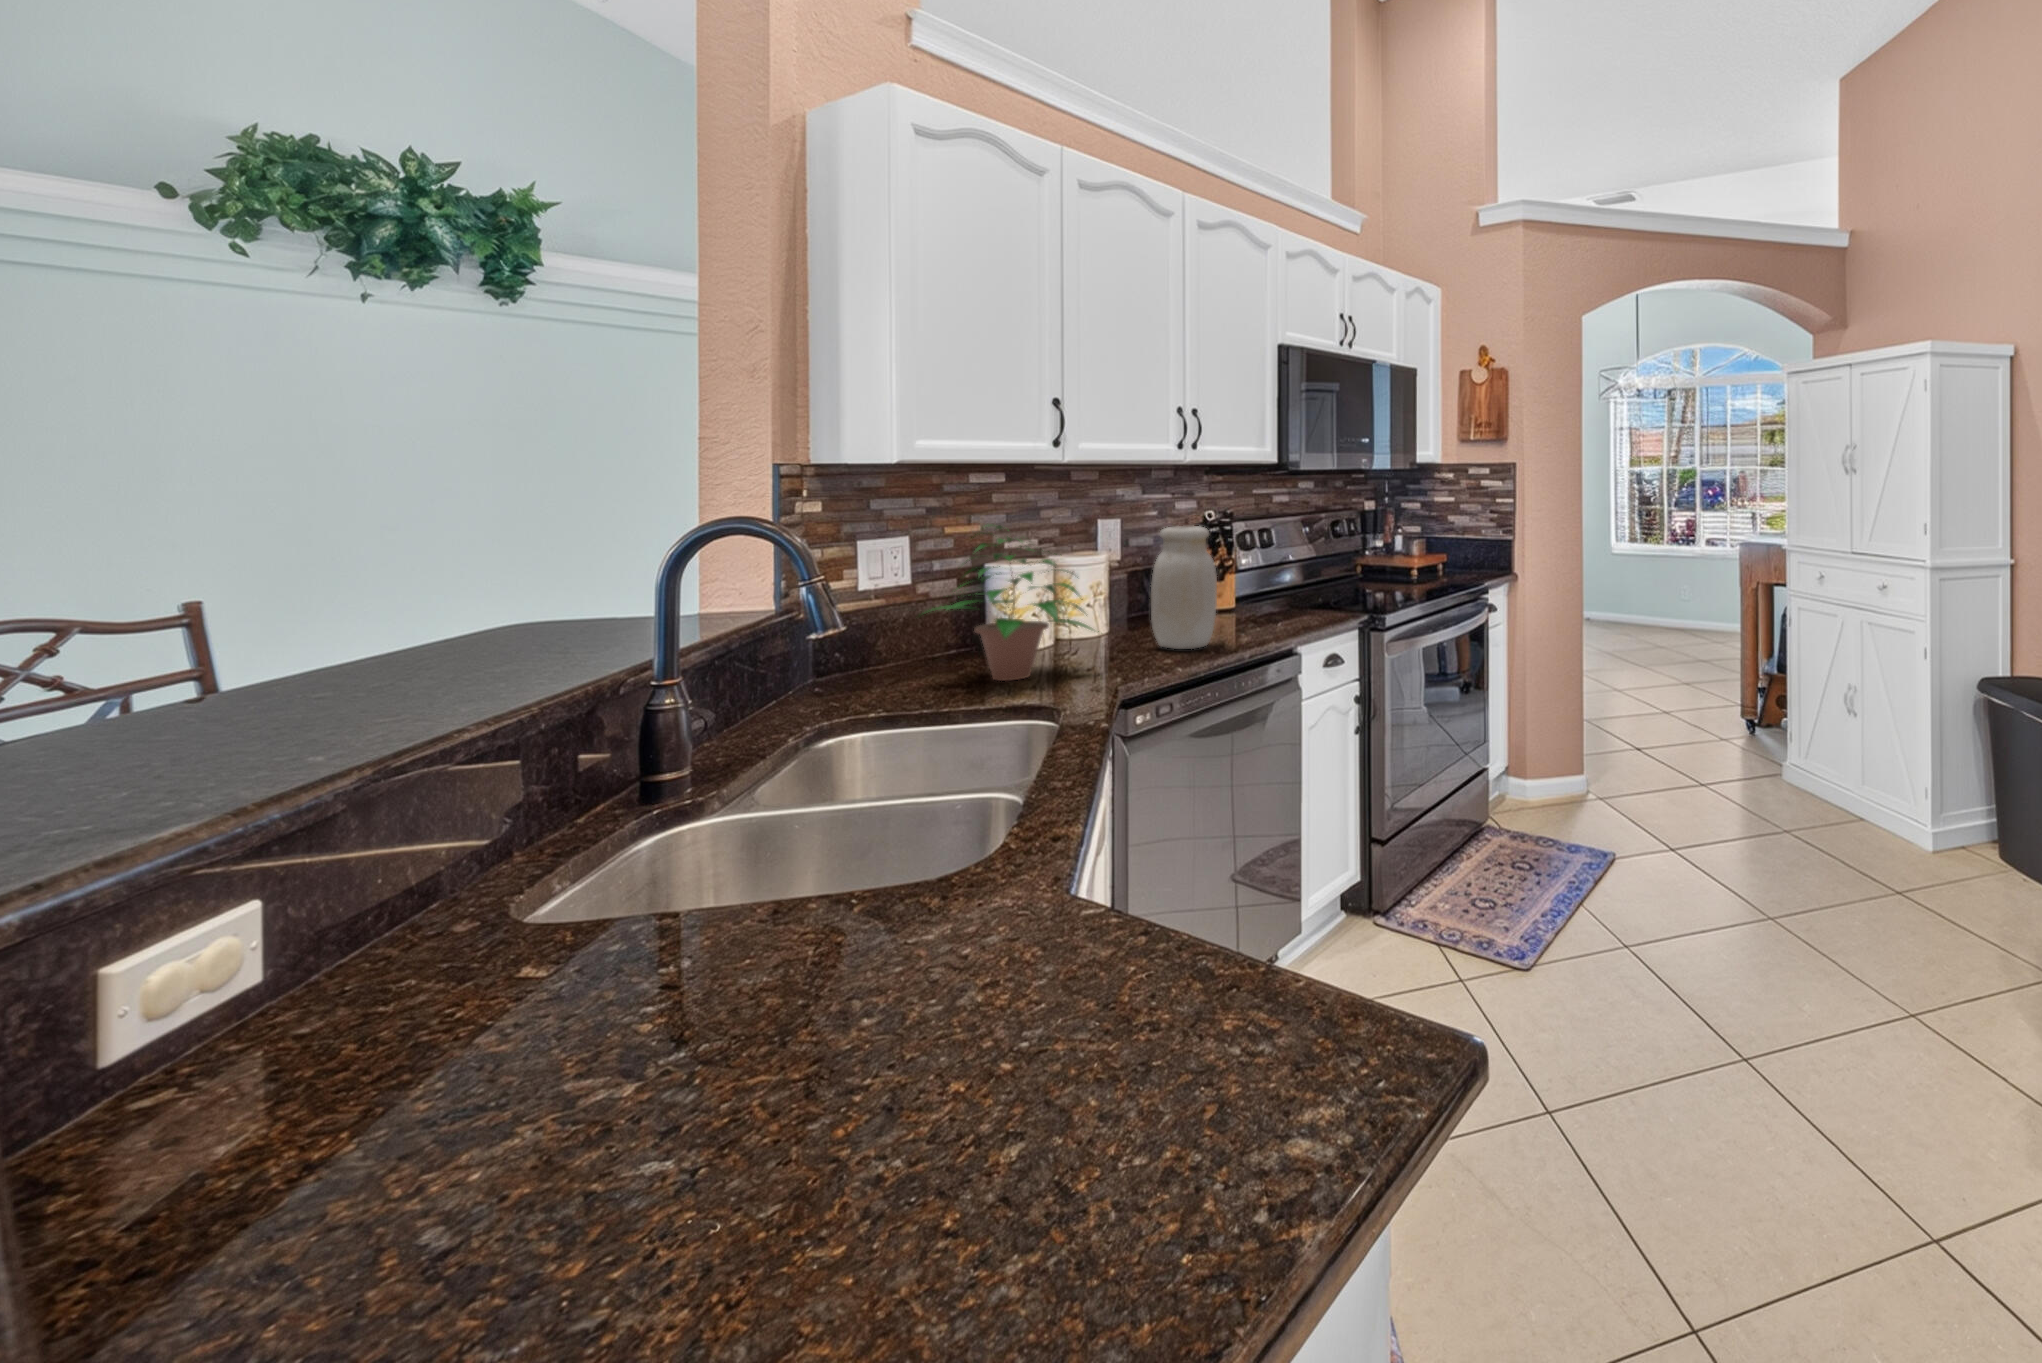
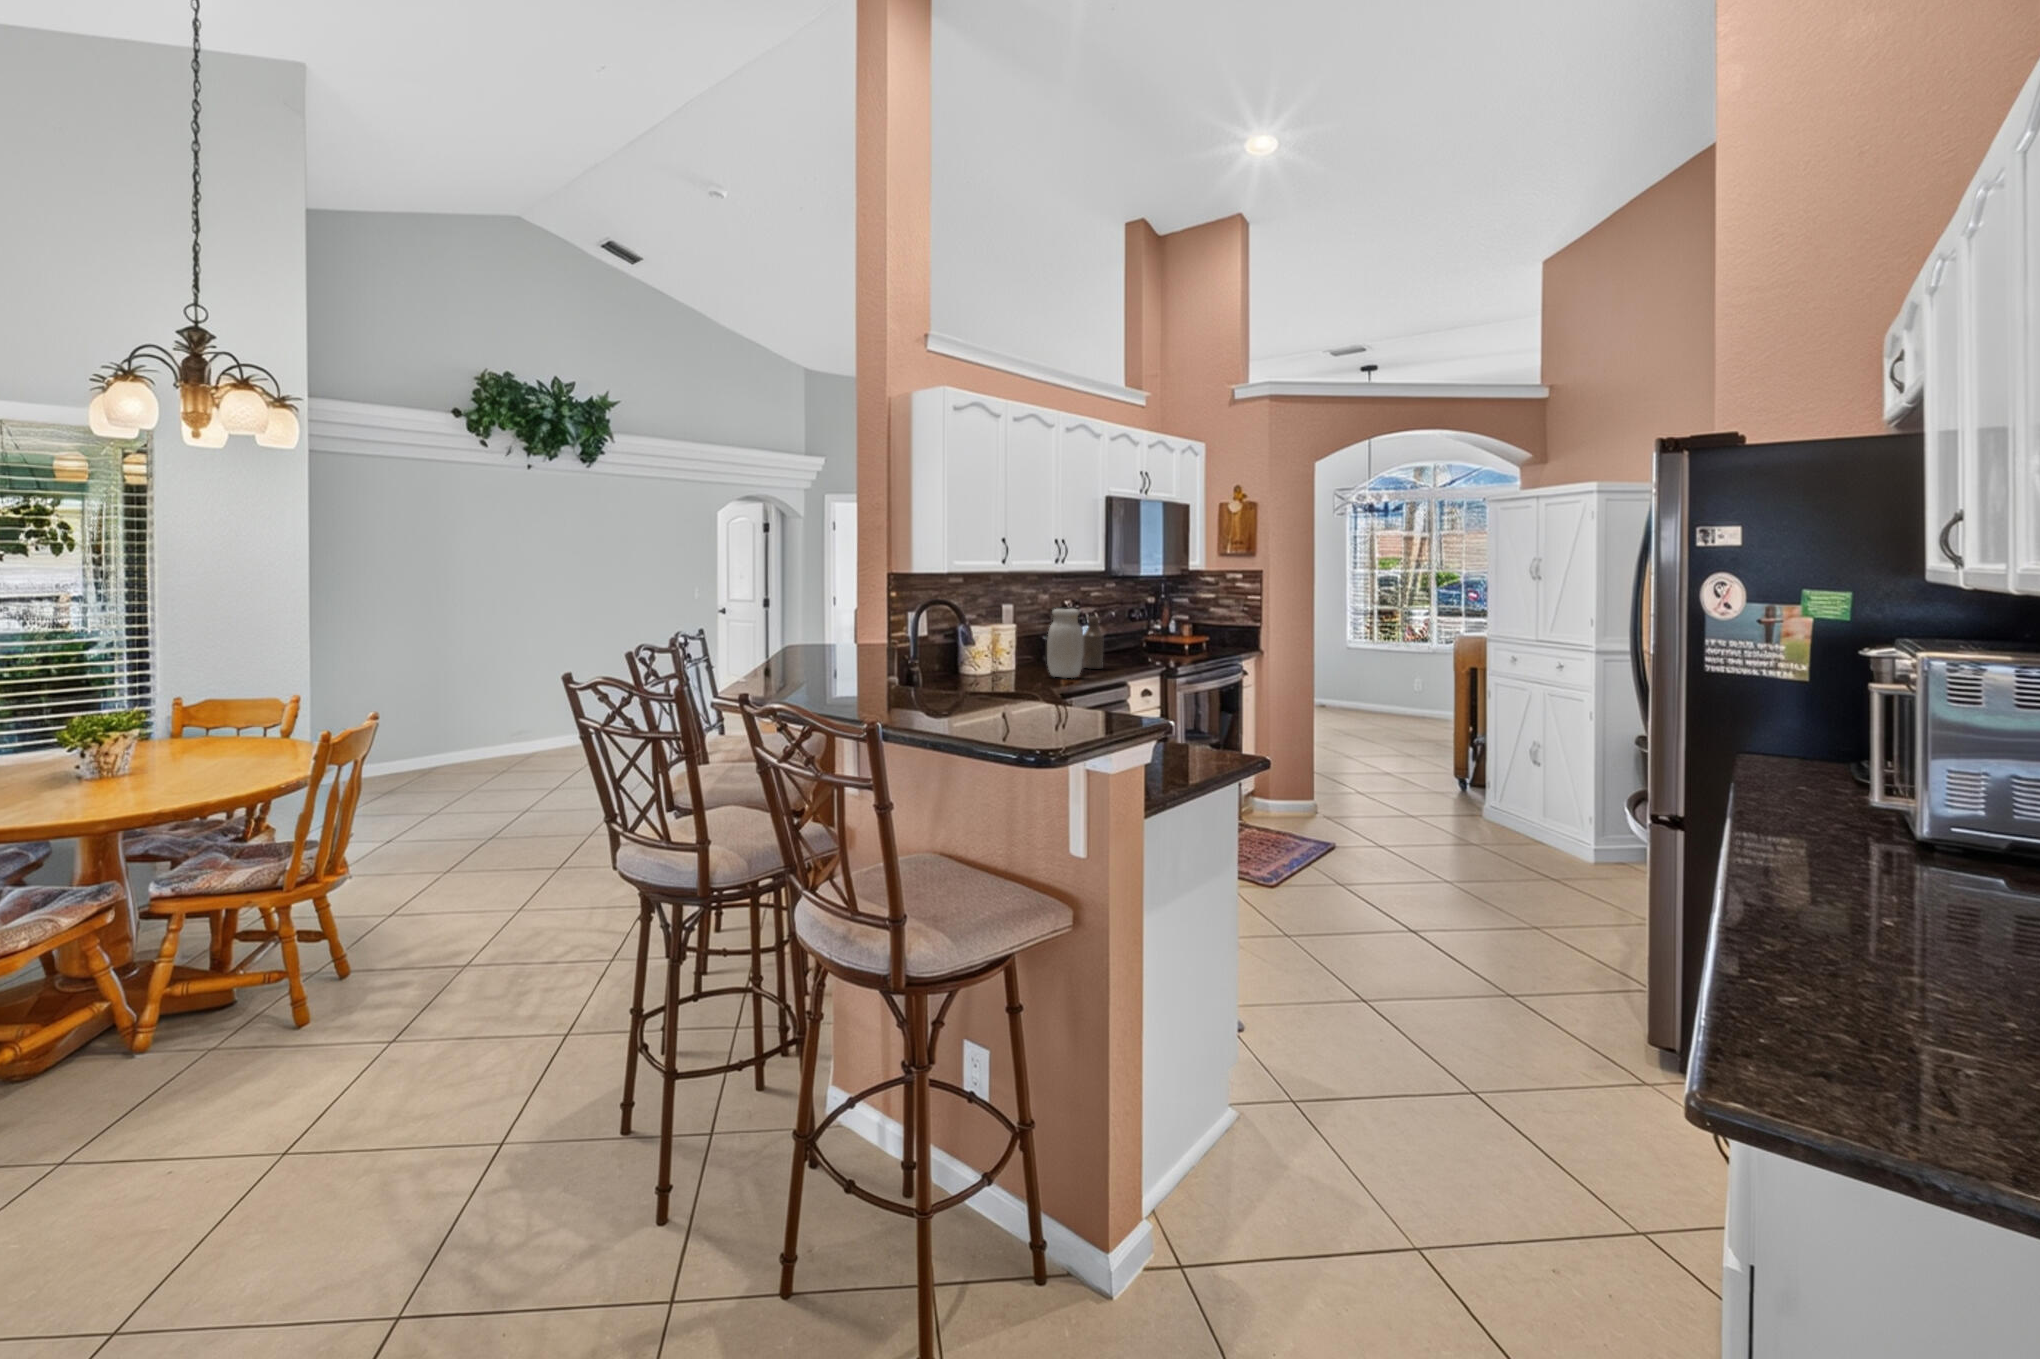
potted plant: present [927,525,1099,681] -> none [949,604,1034,684]
bottle: none [1238,535,1271,621] -> present [1083,616,1104,669]

